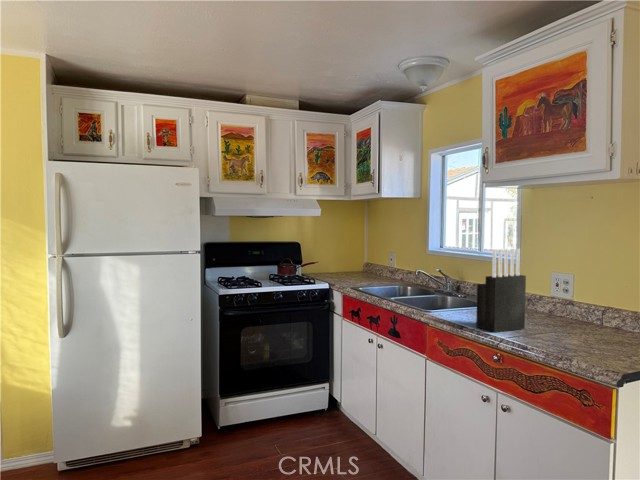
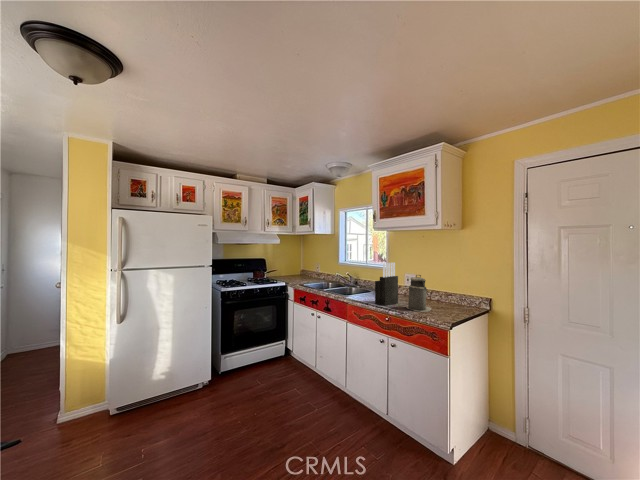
canister: none [537,273,592,348] -> present [406,275,431,312]

